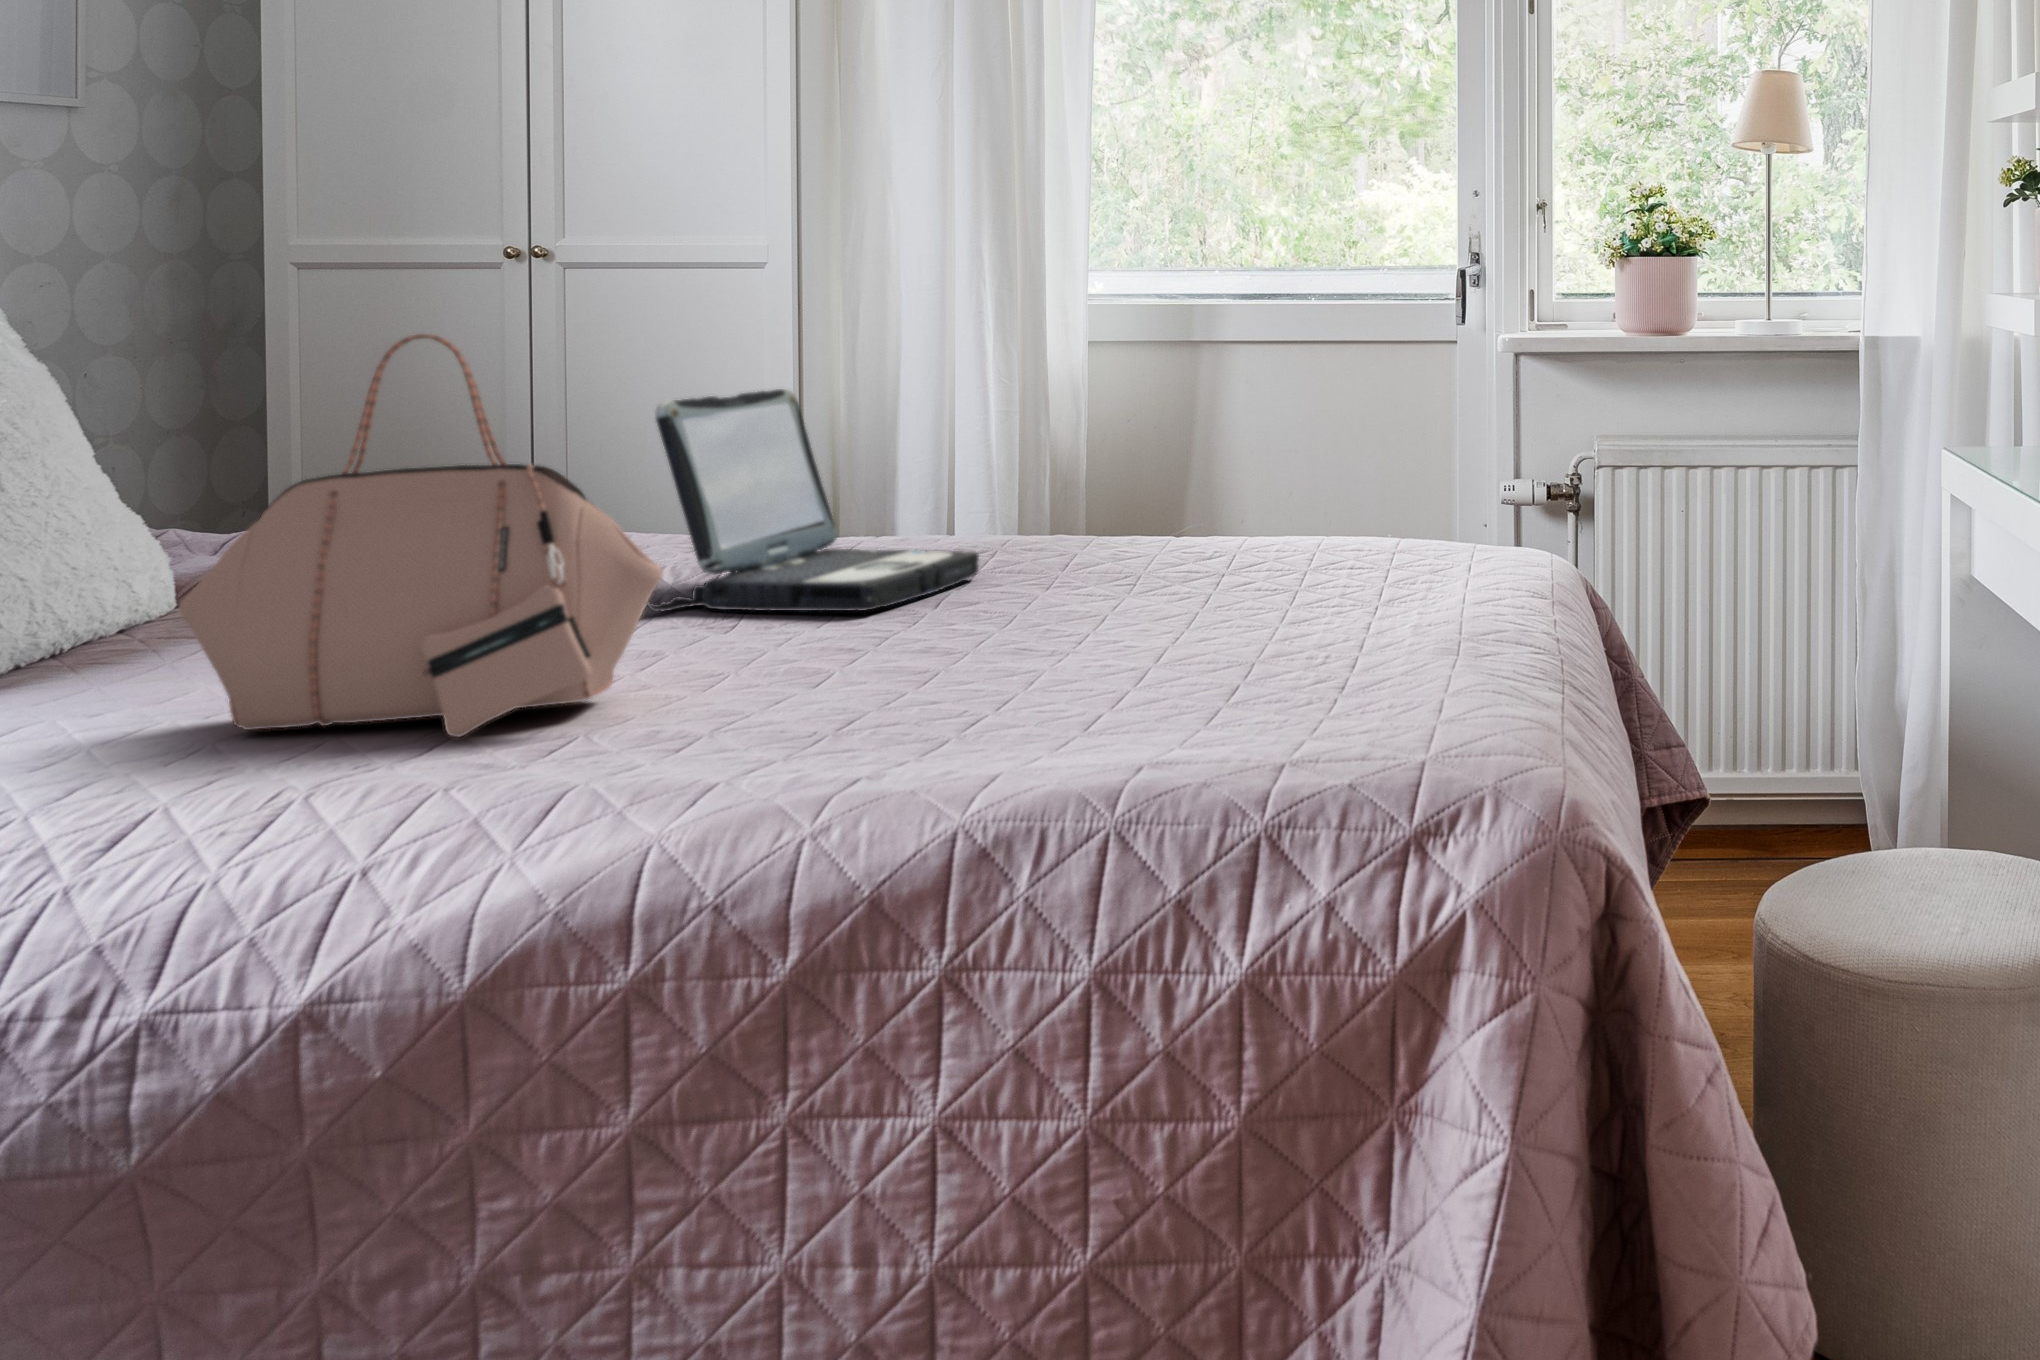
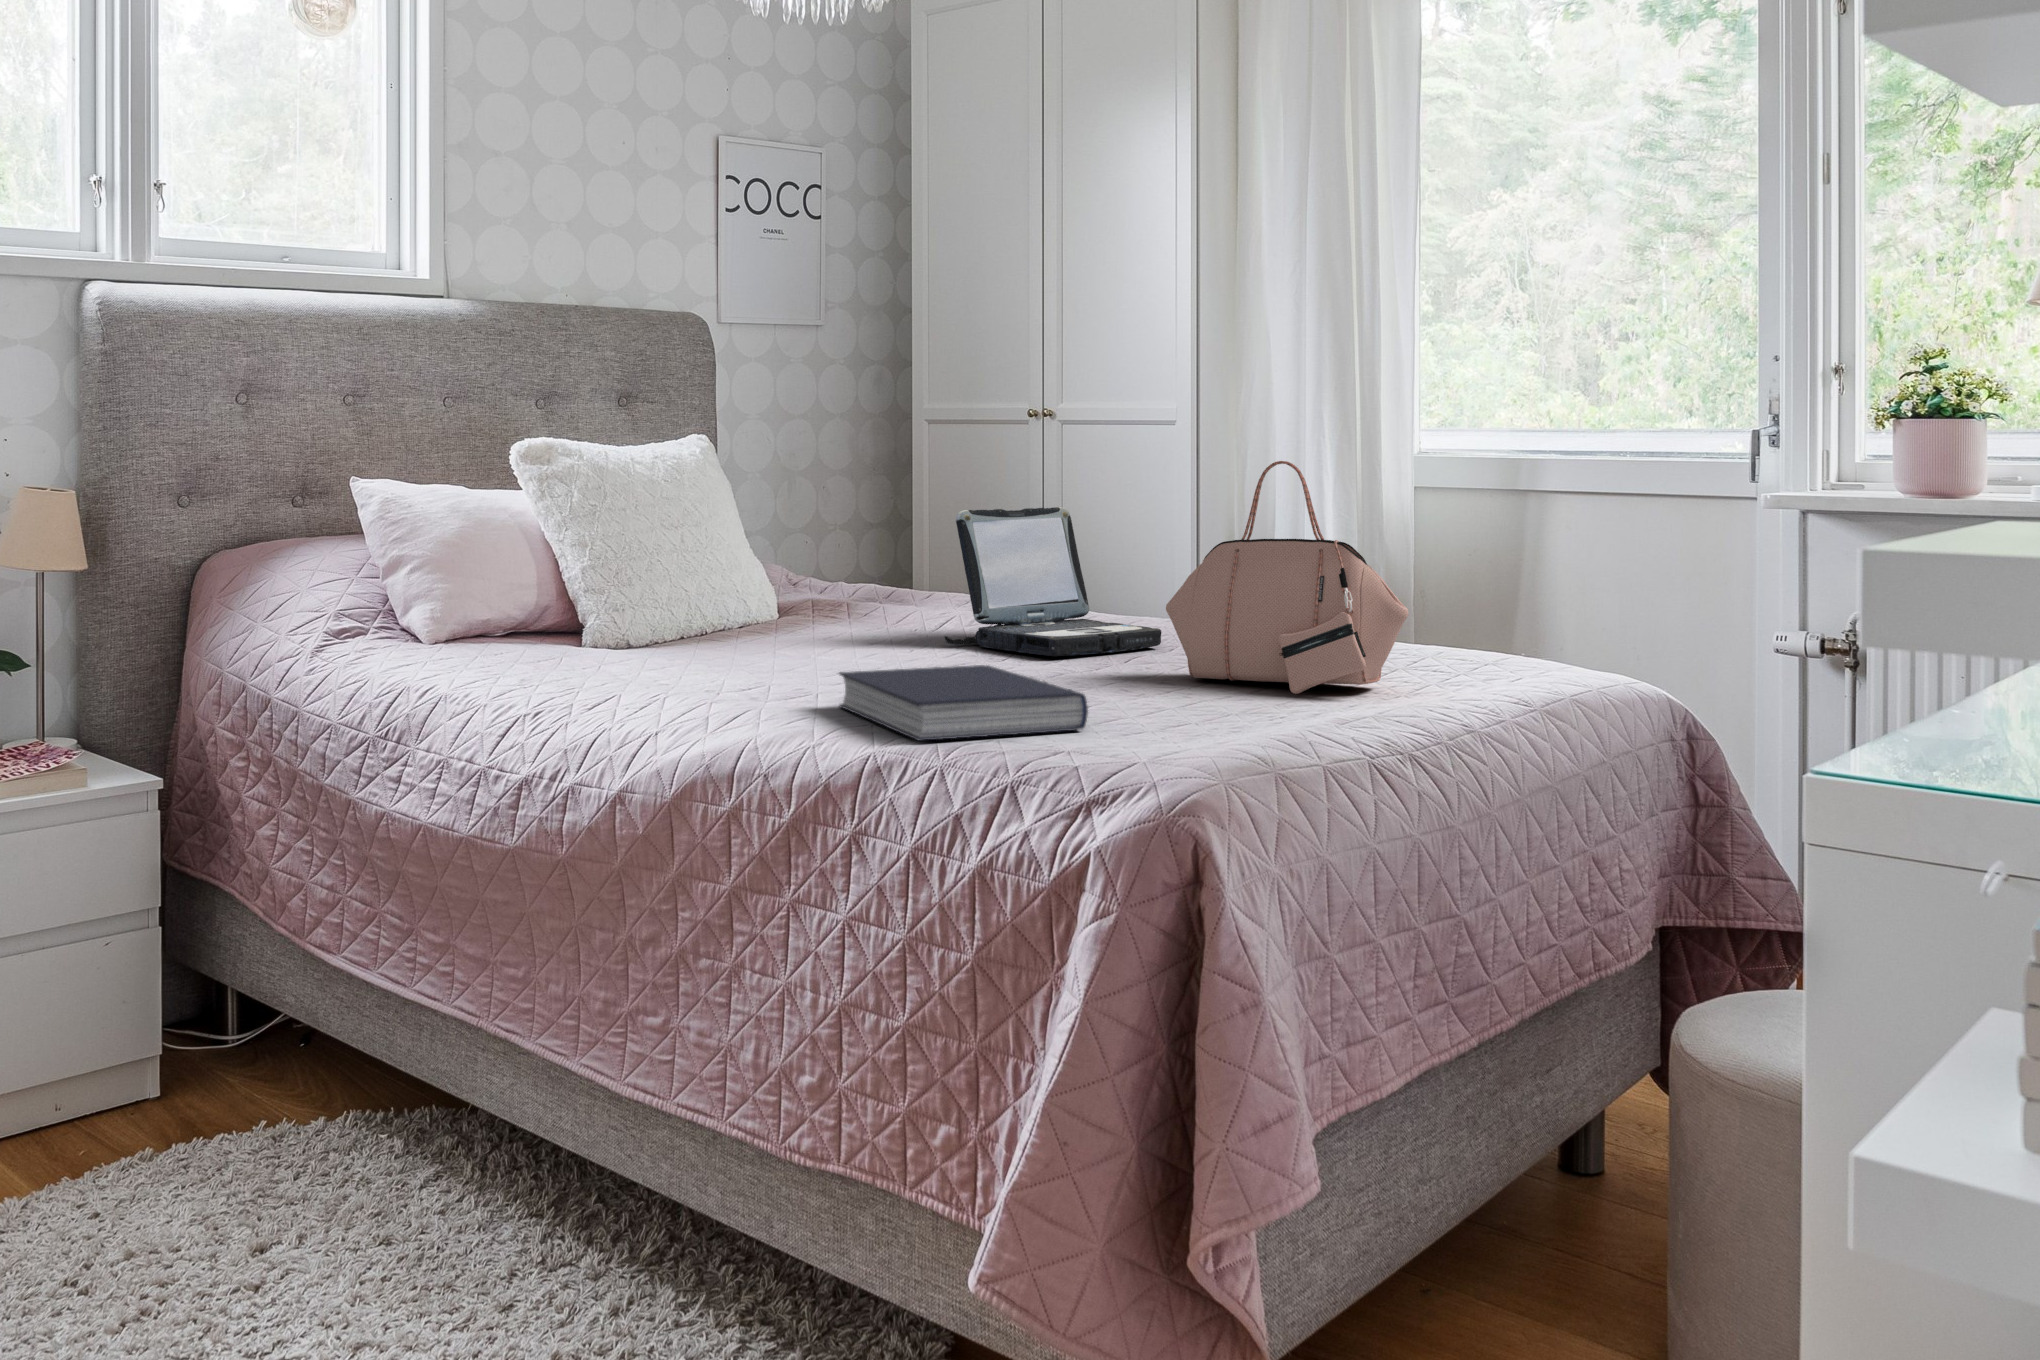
handbag: present [179,334,662,737] -> present [1166,461,1408,694]
book: none [705,642,1182,788] -> present [839,665,1088,741]

